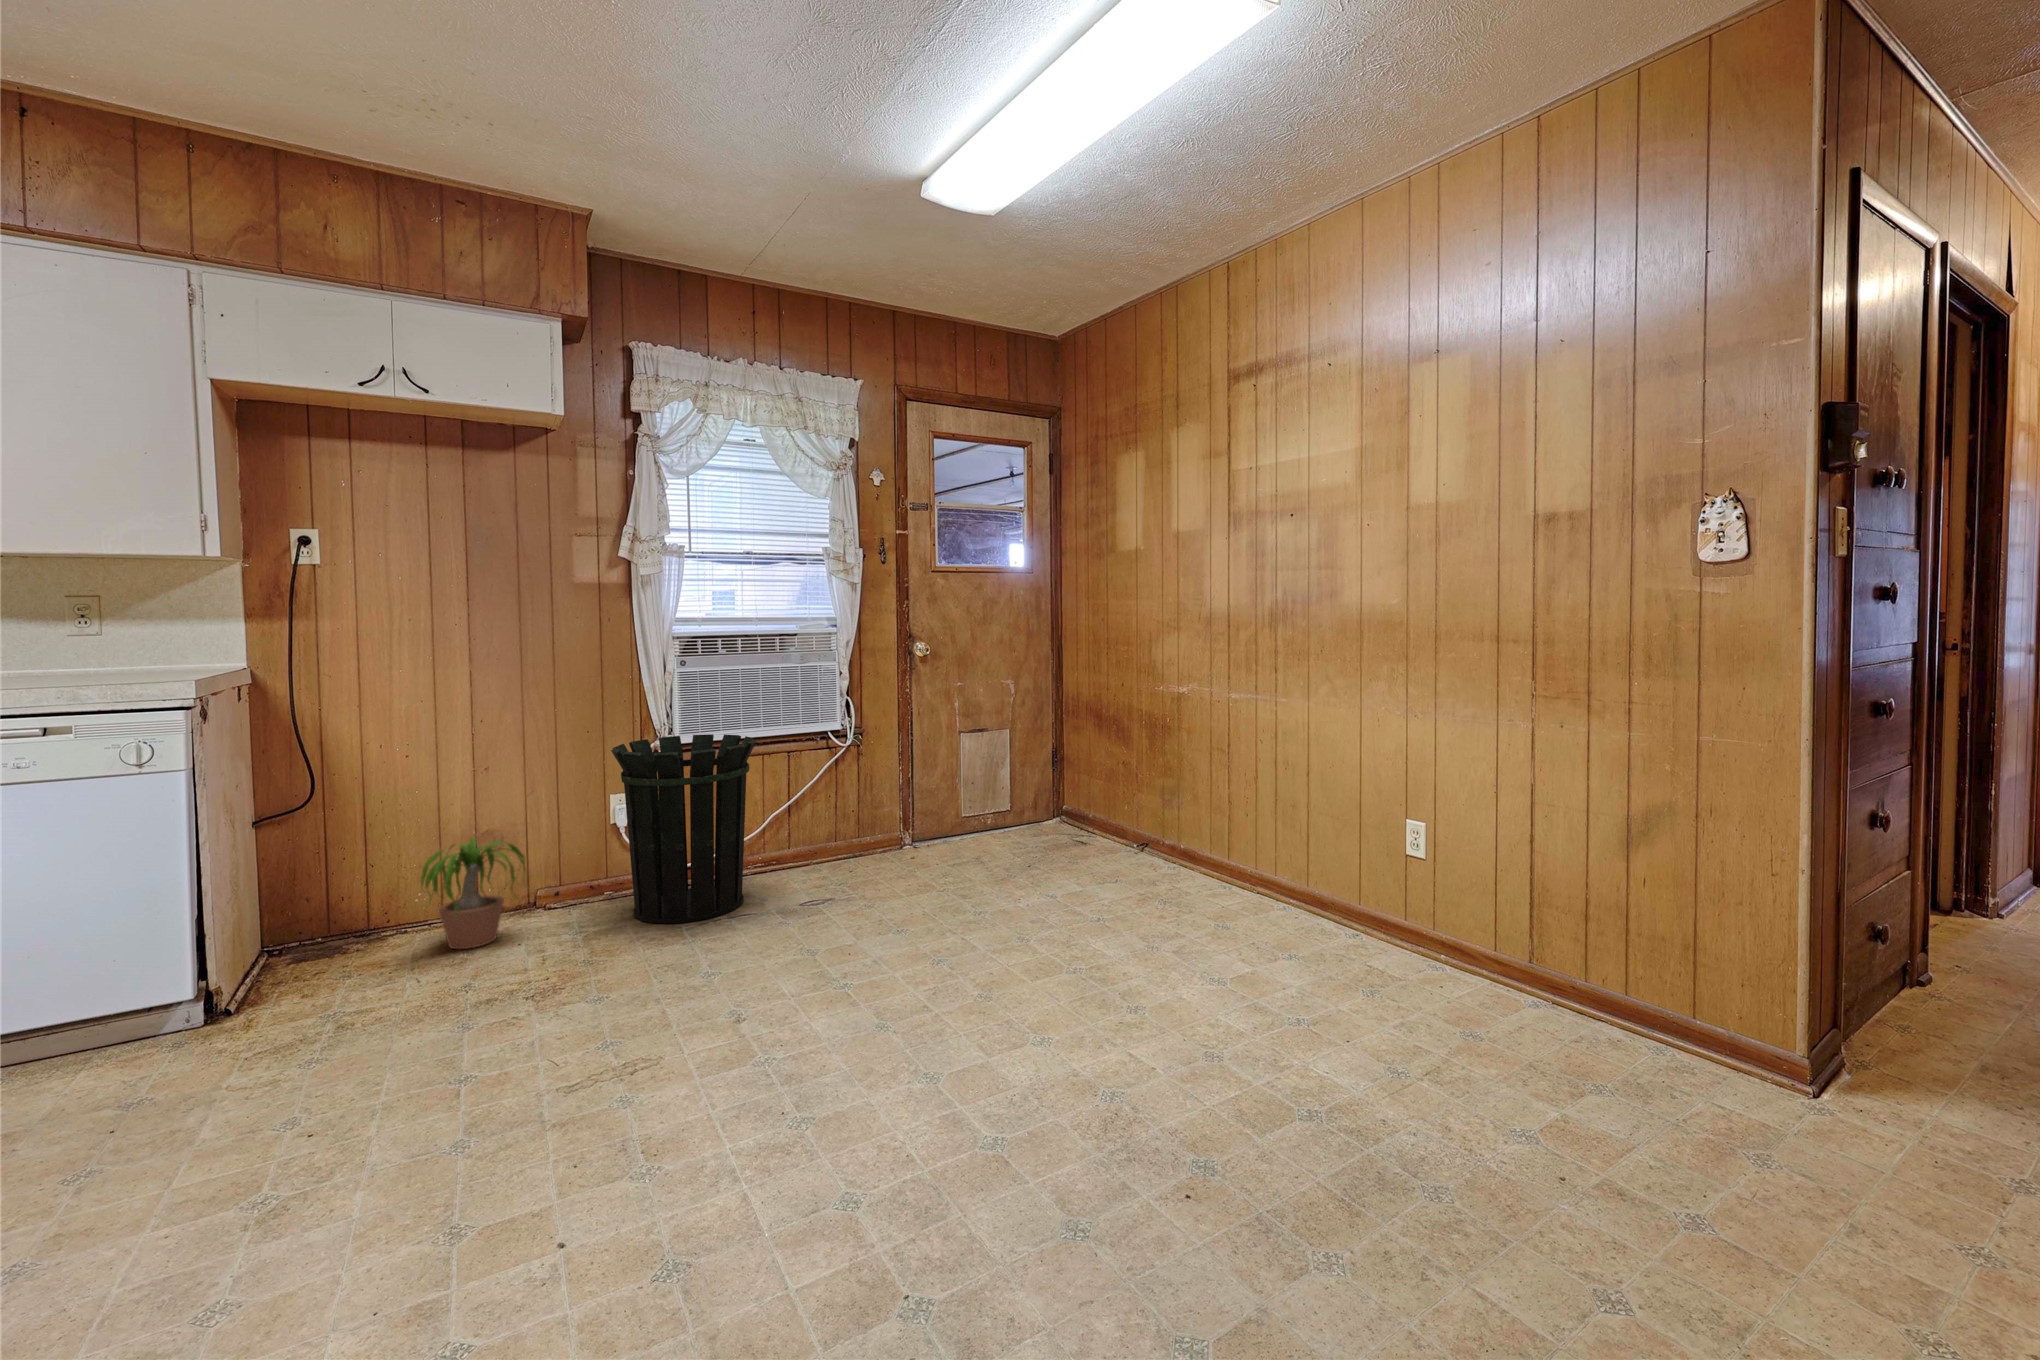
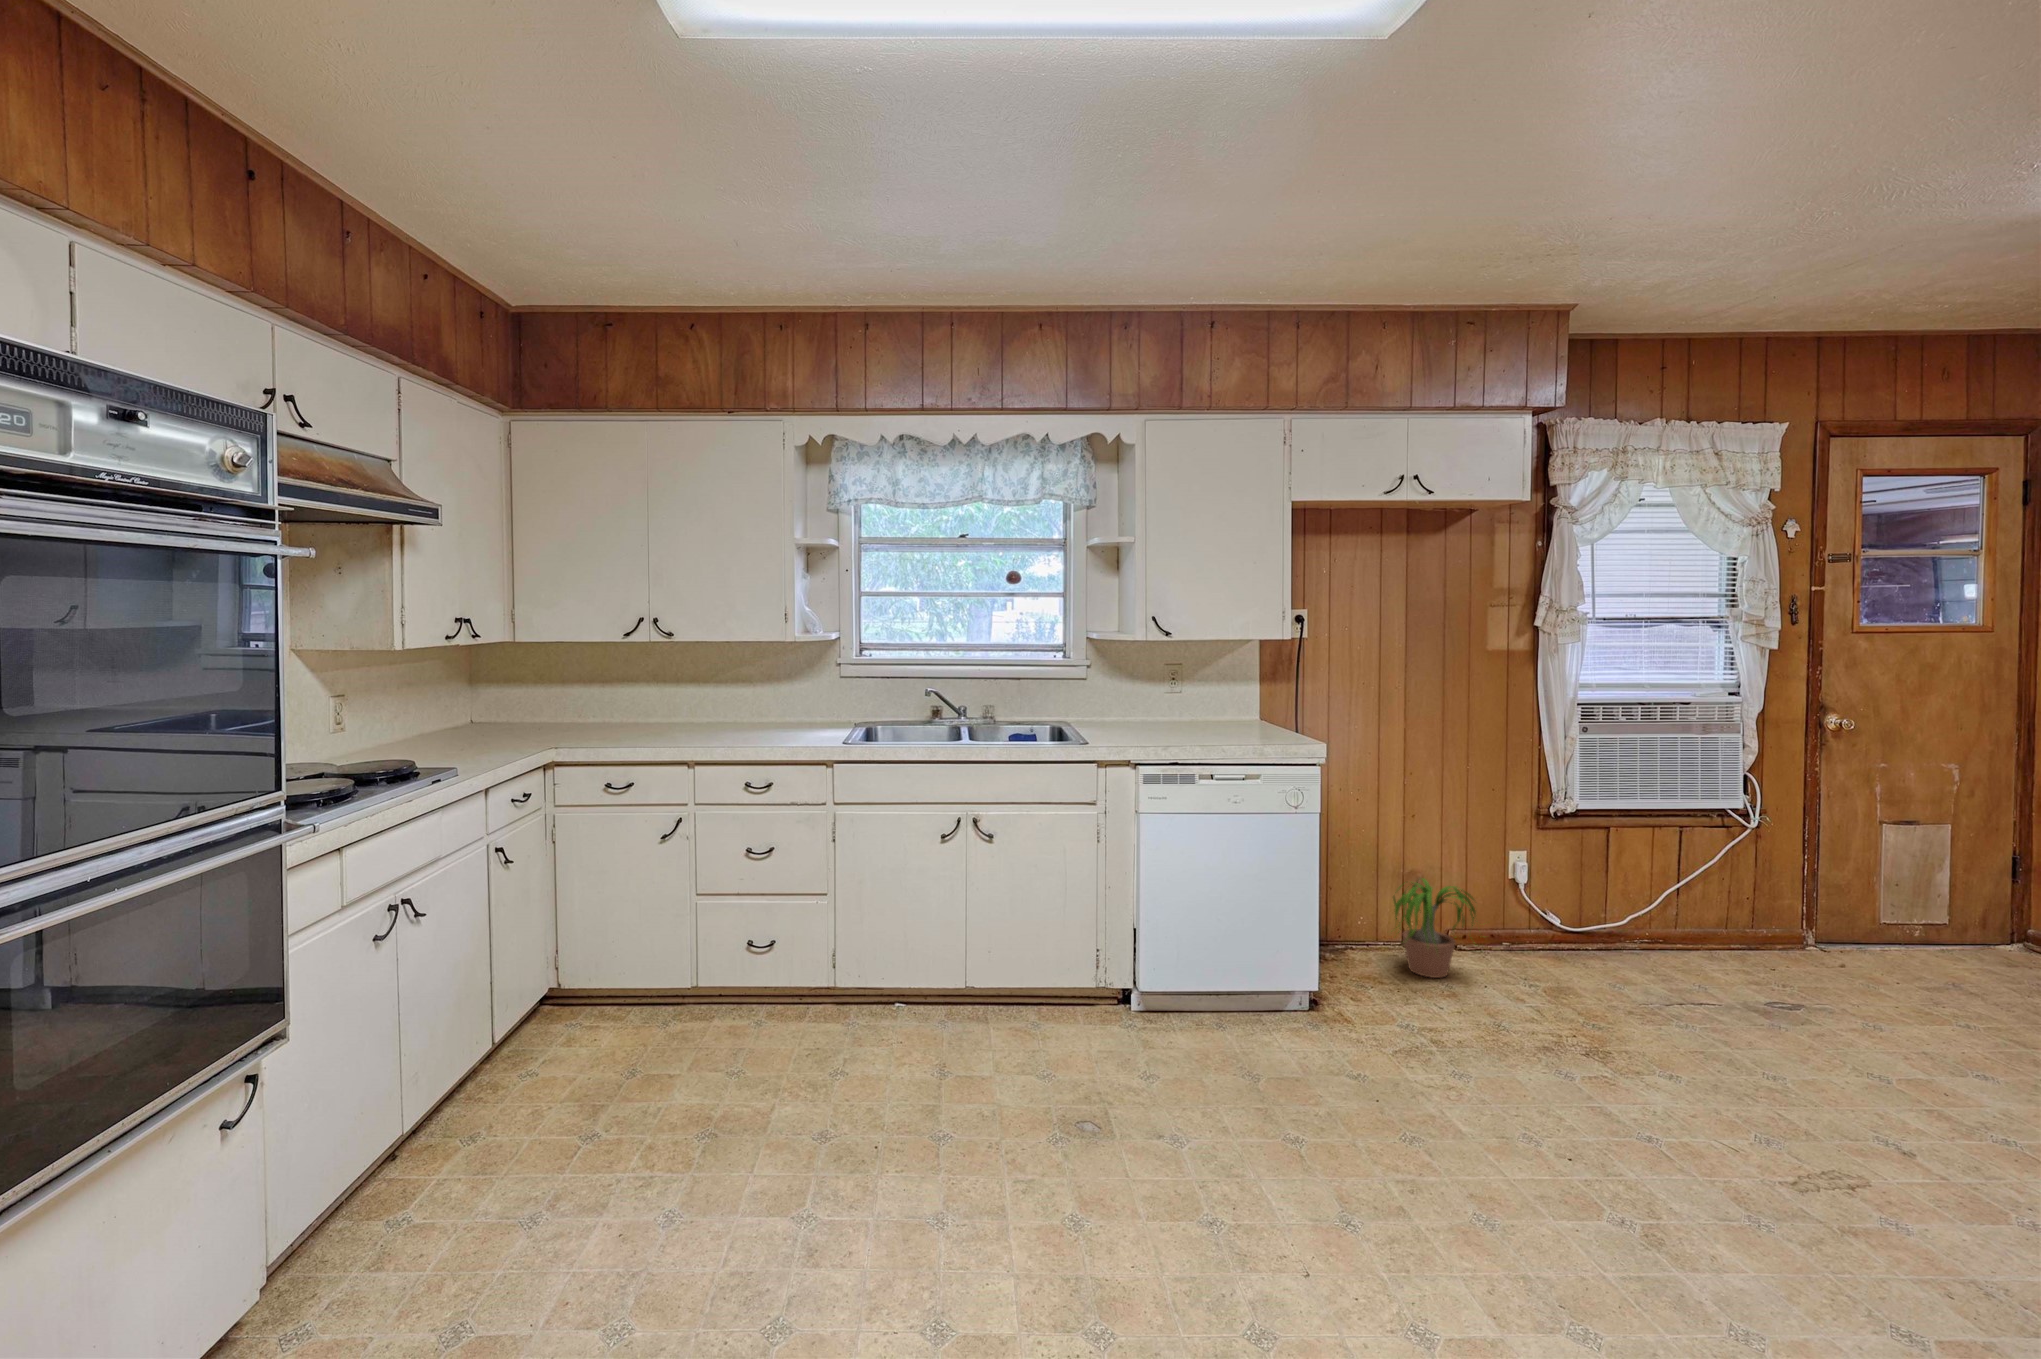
waste bin: present [611,734,756,924] -> none [1540,802,1702,998]

